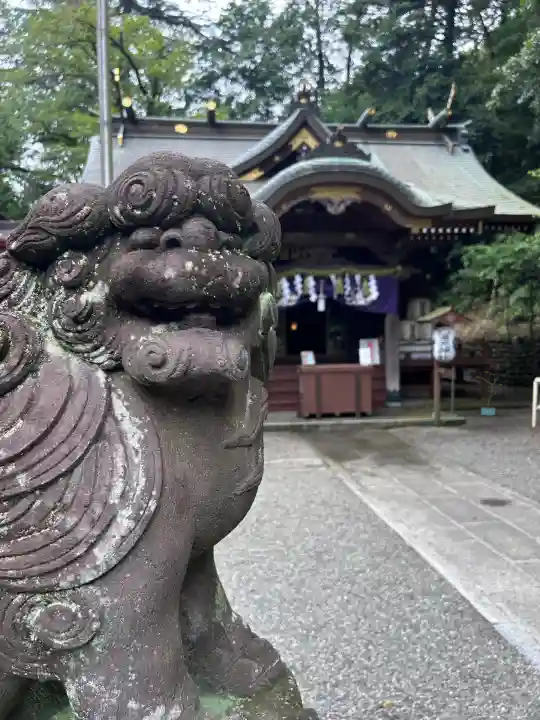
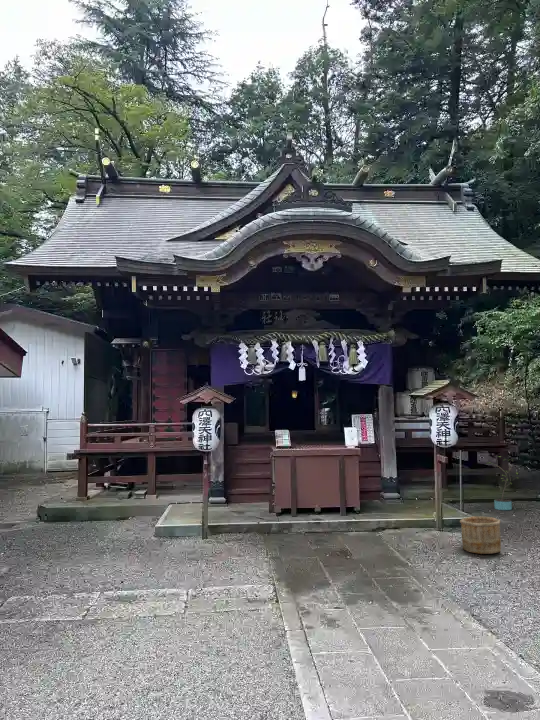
wooden bucket: none [456,414,488,440] -> present [460,516,501,554]

